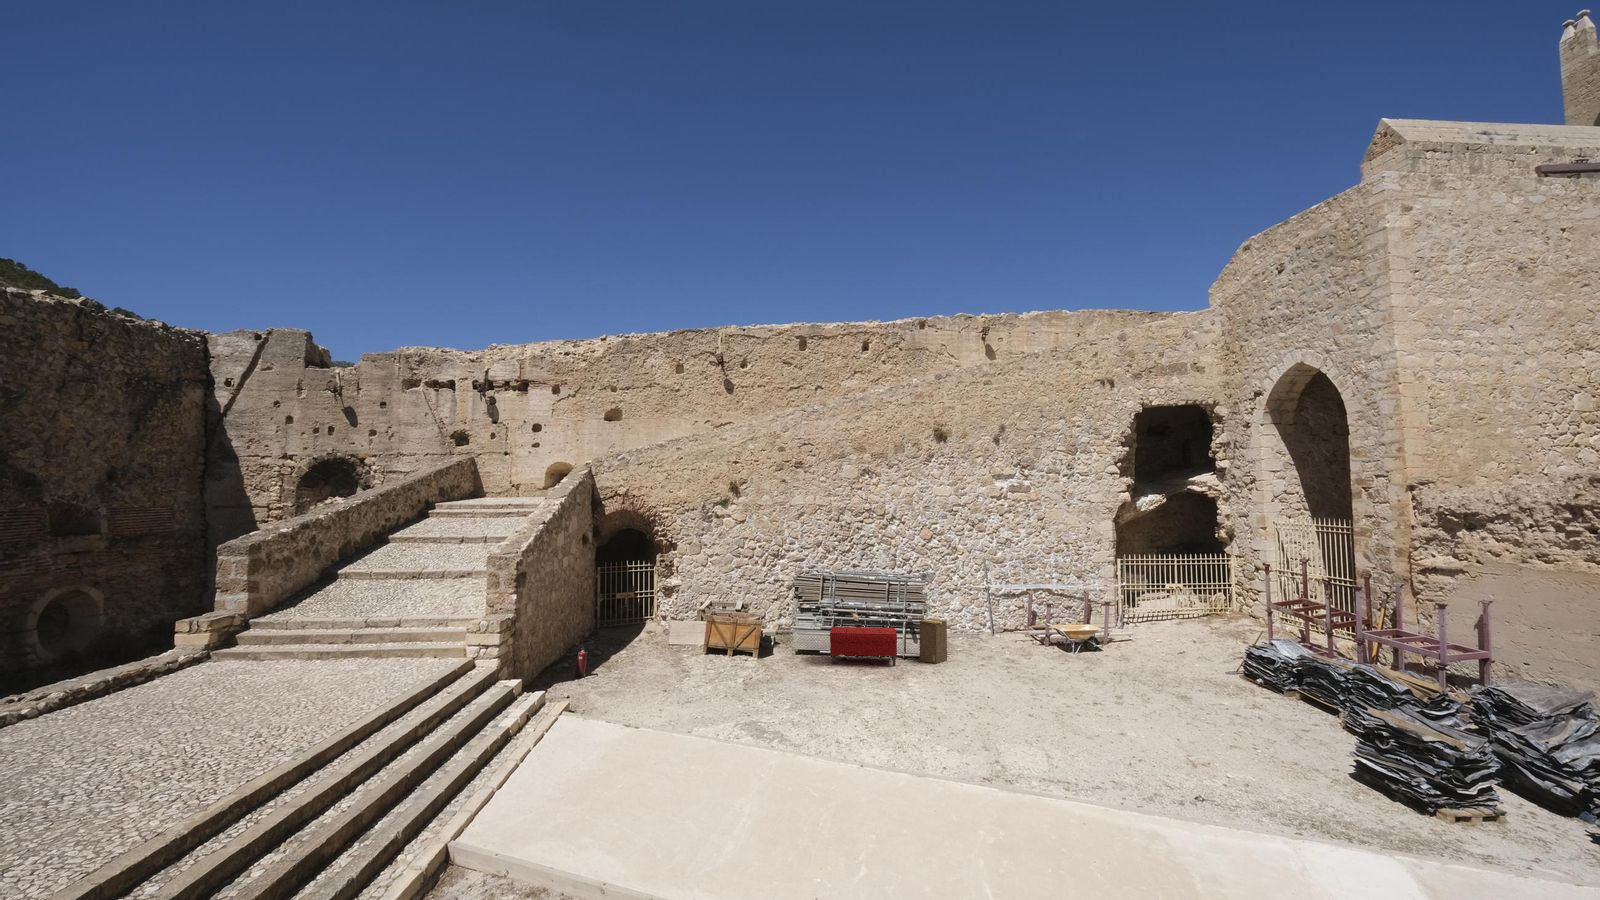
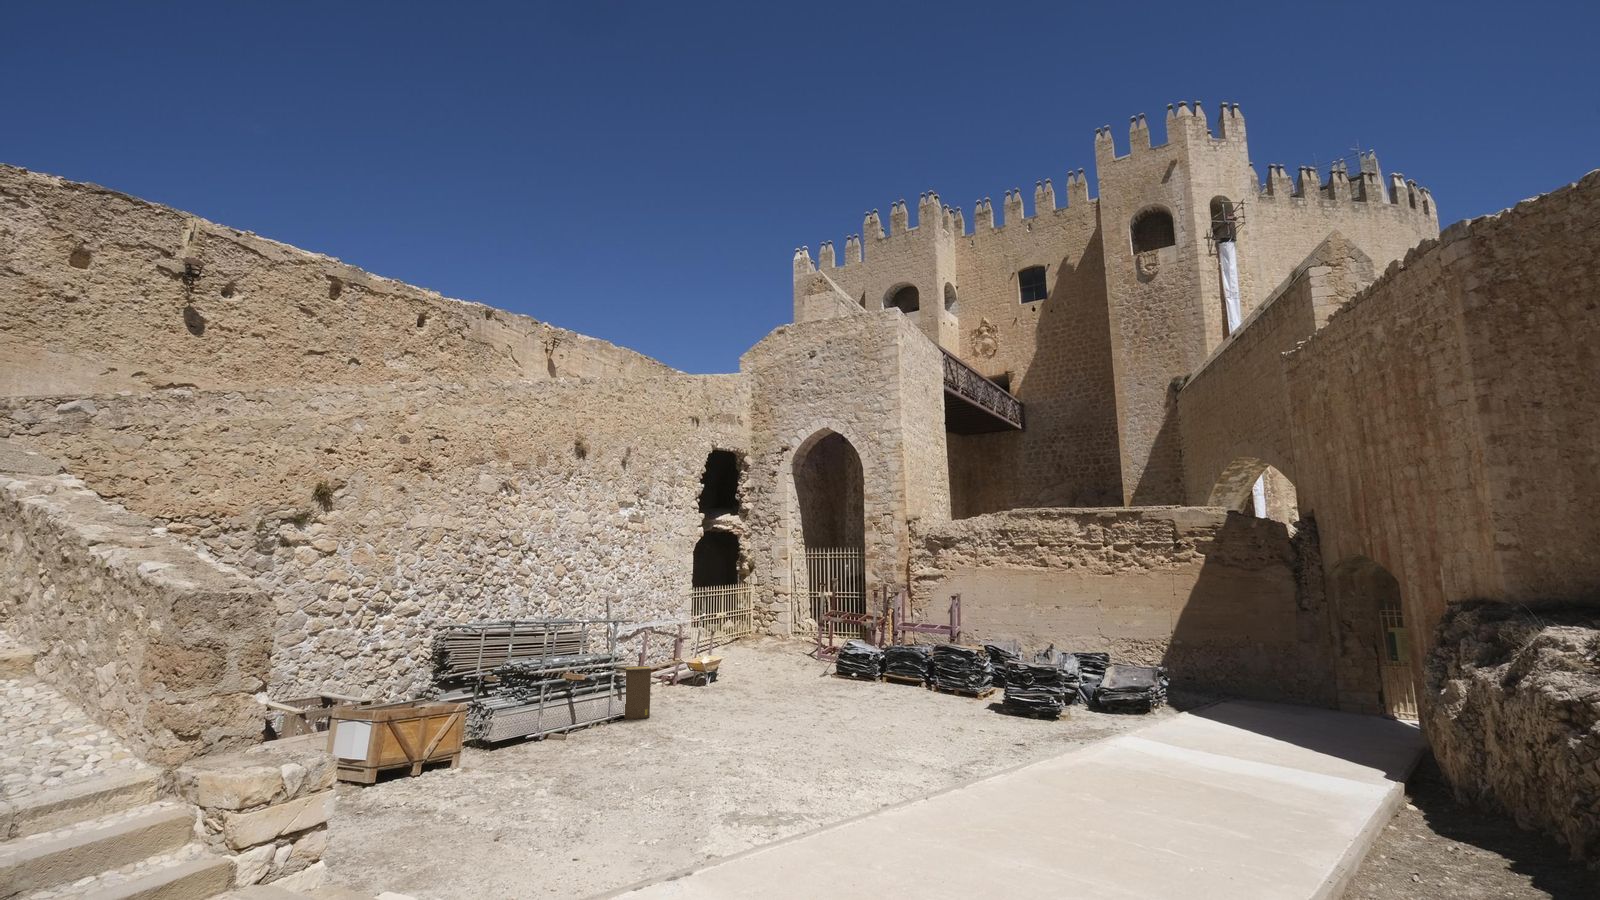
bench: present [830,627,897,666] -> none [533,684,629,744]

